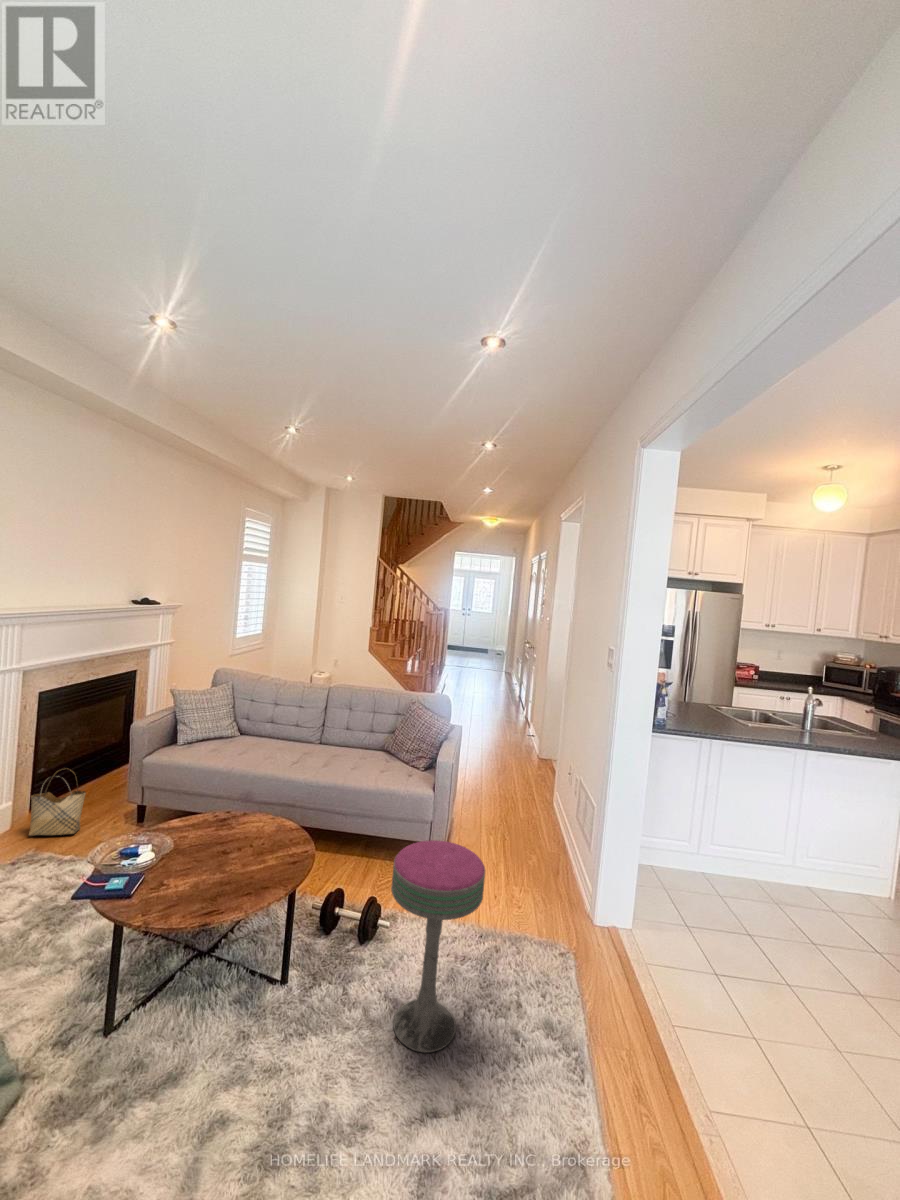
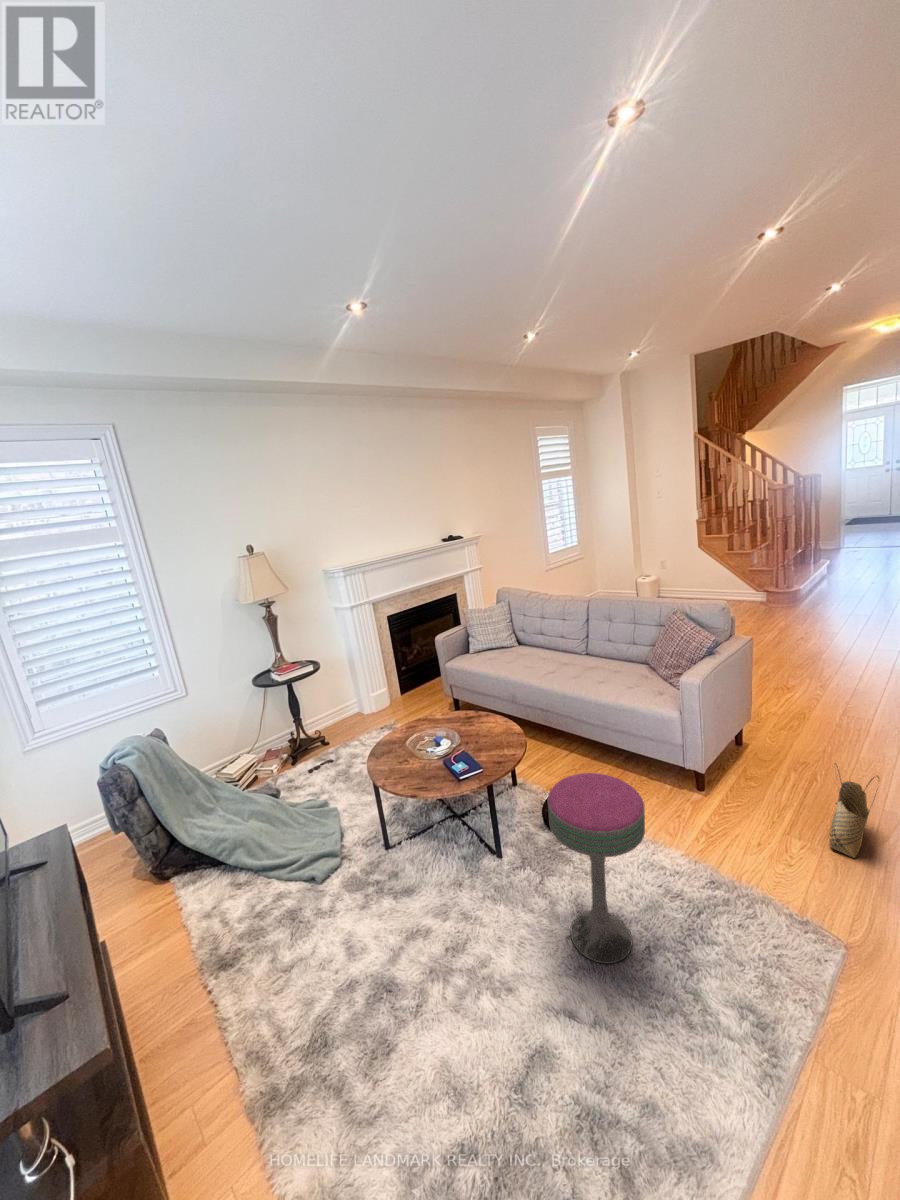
woven basket: present [29,769,86,836] -> present [829,763,879,858]

